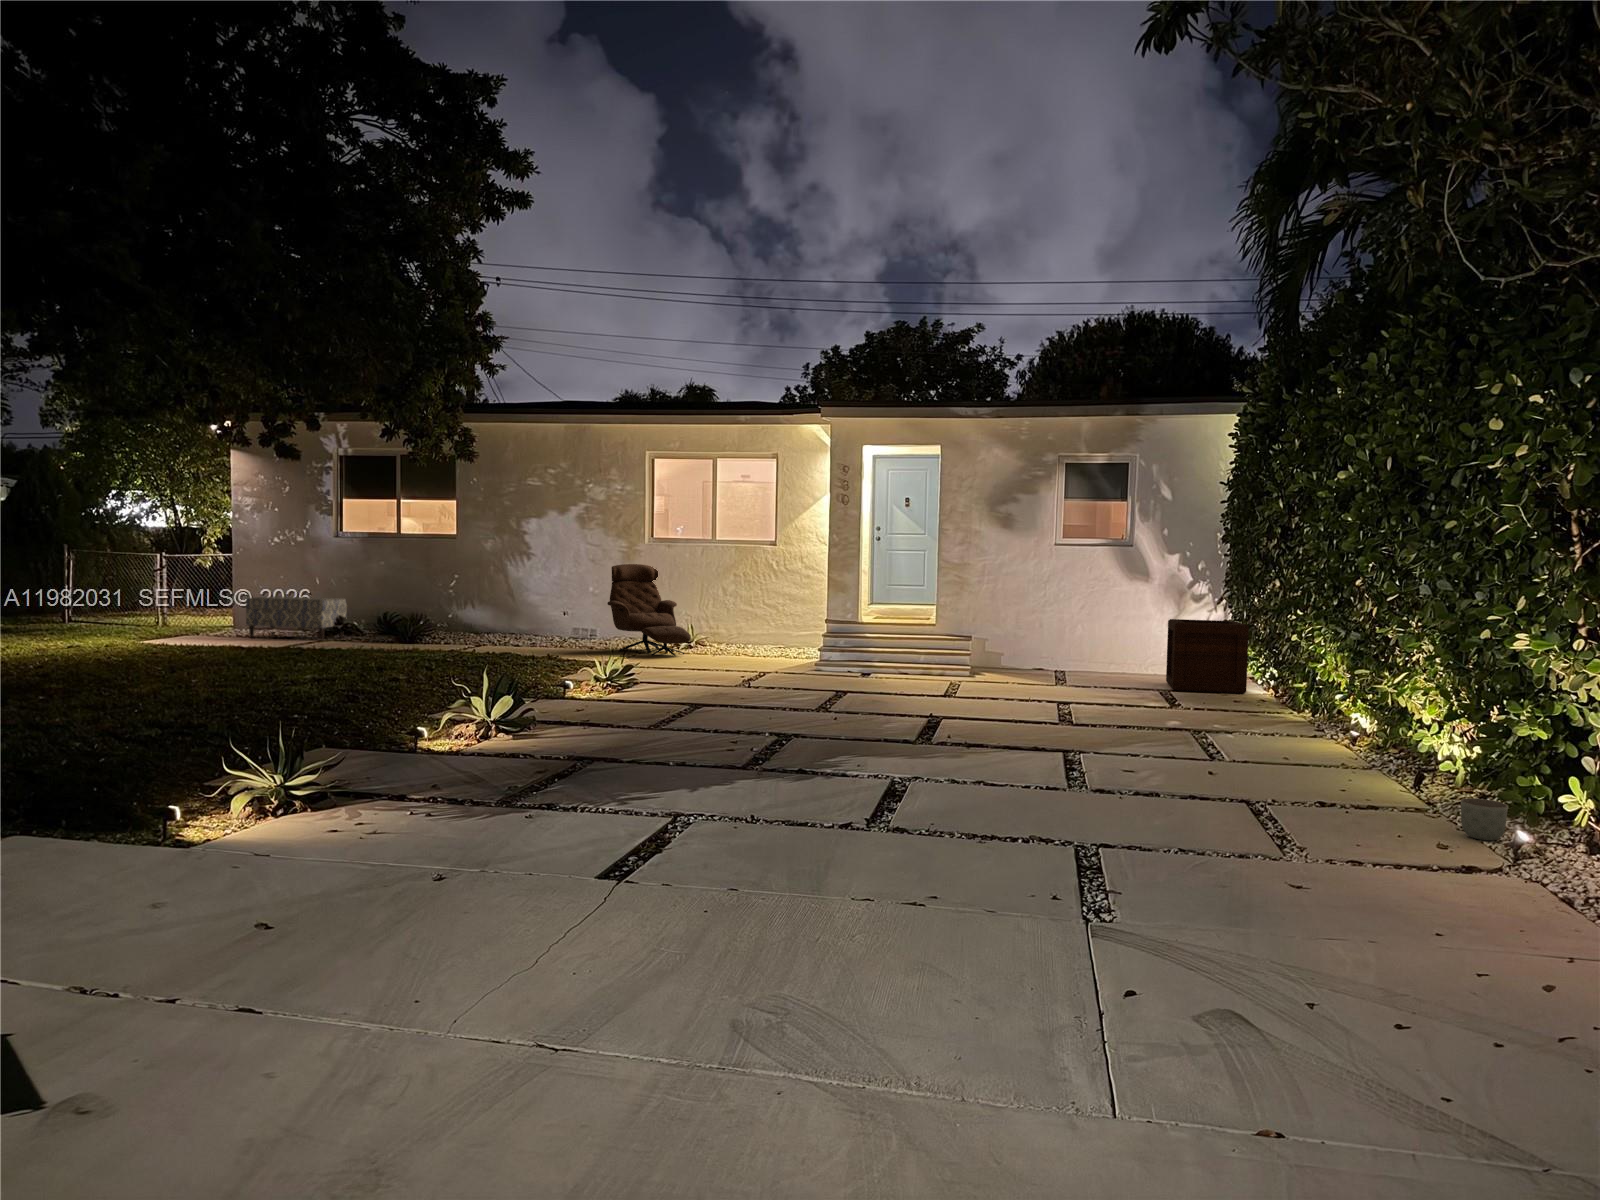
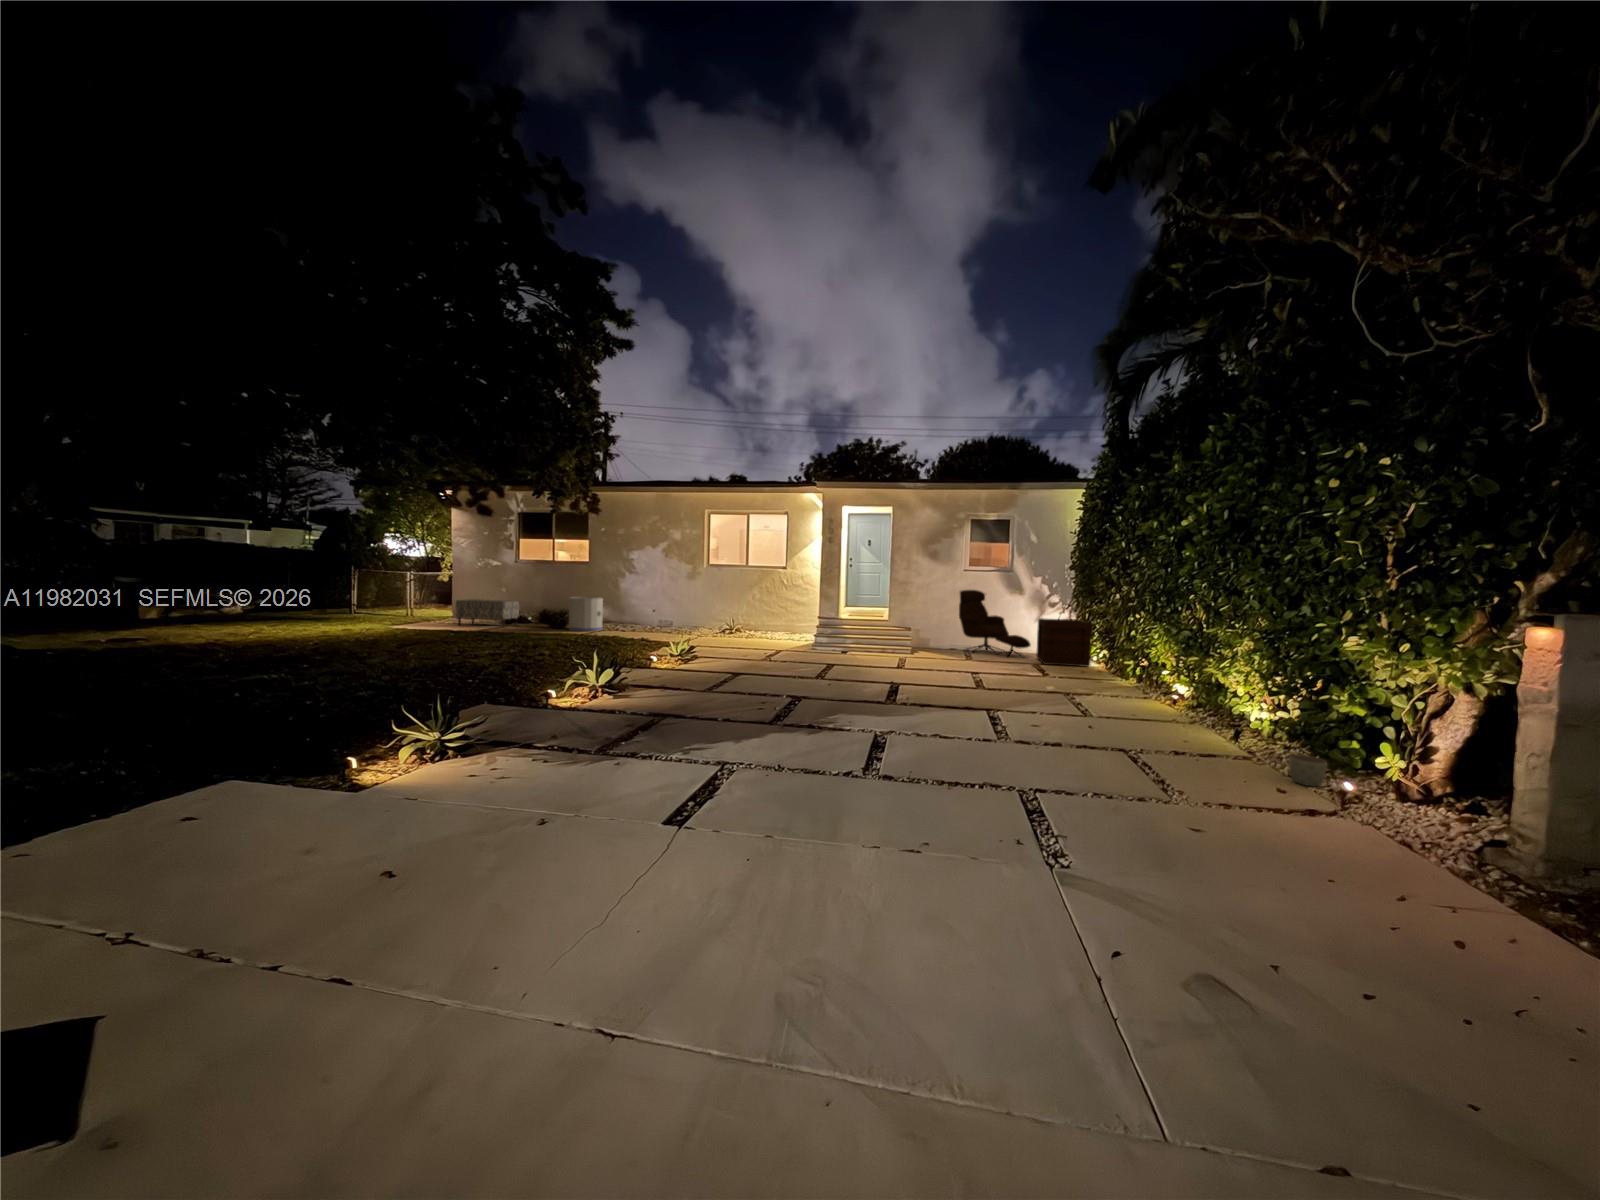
lounge chair: present [607,564,690,656] -> present [959,590,1030,656]
trash can: none [426,591,481,646] -> present [568,597,603,631]

